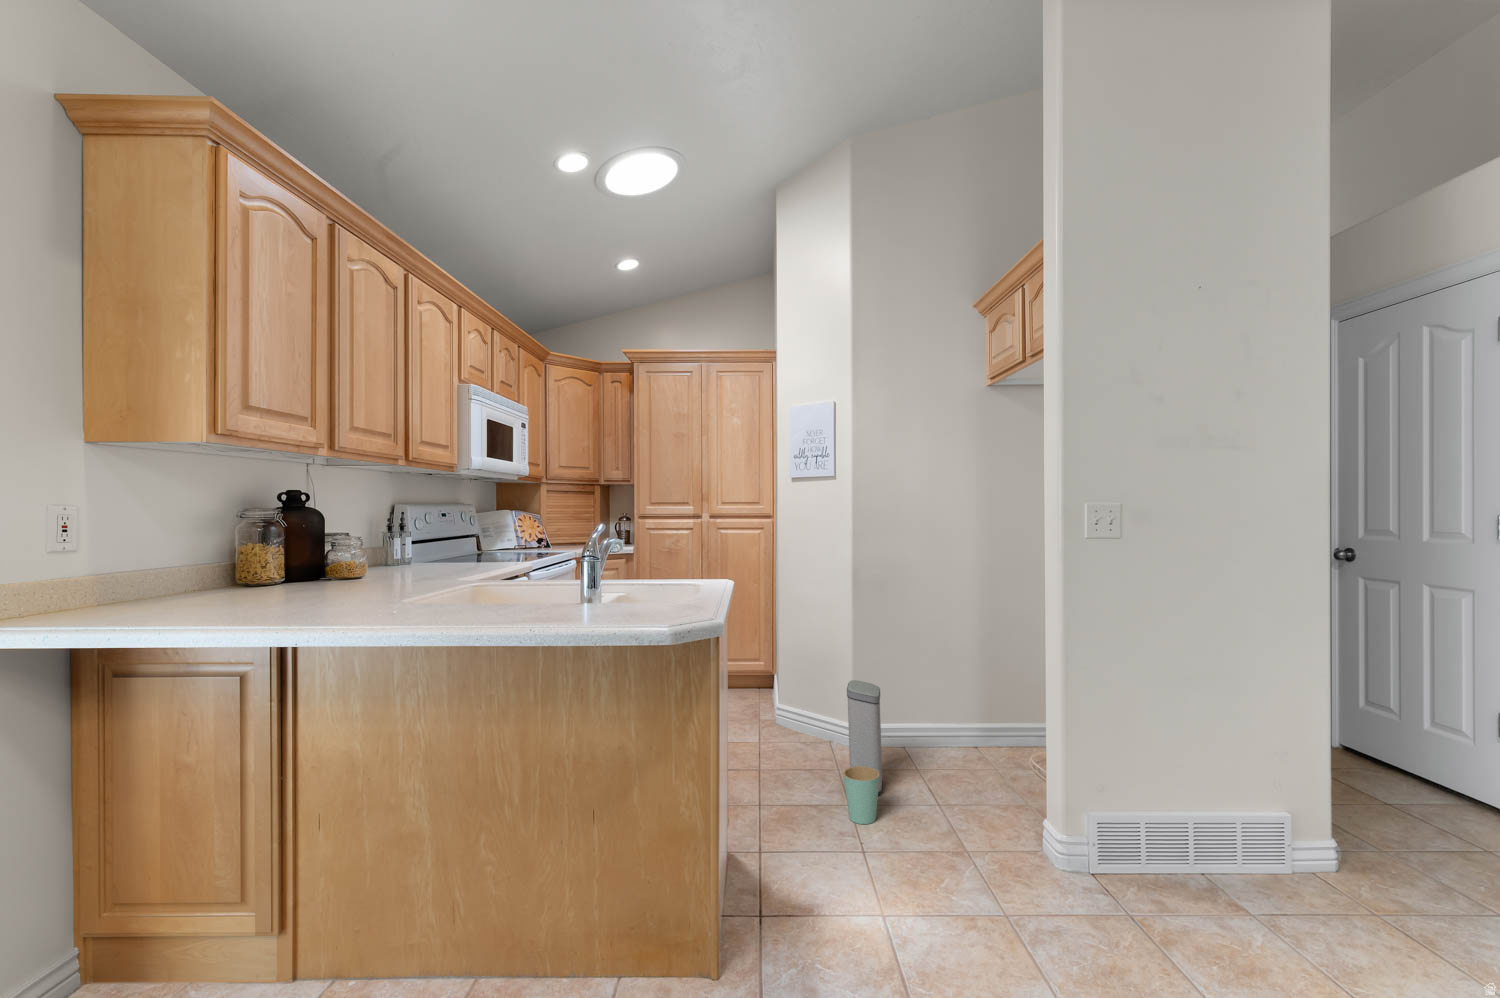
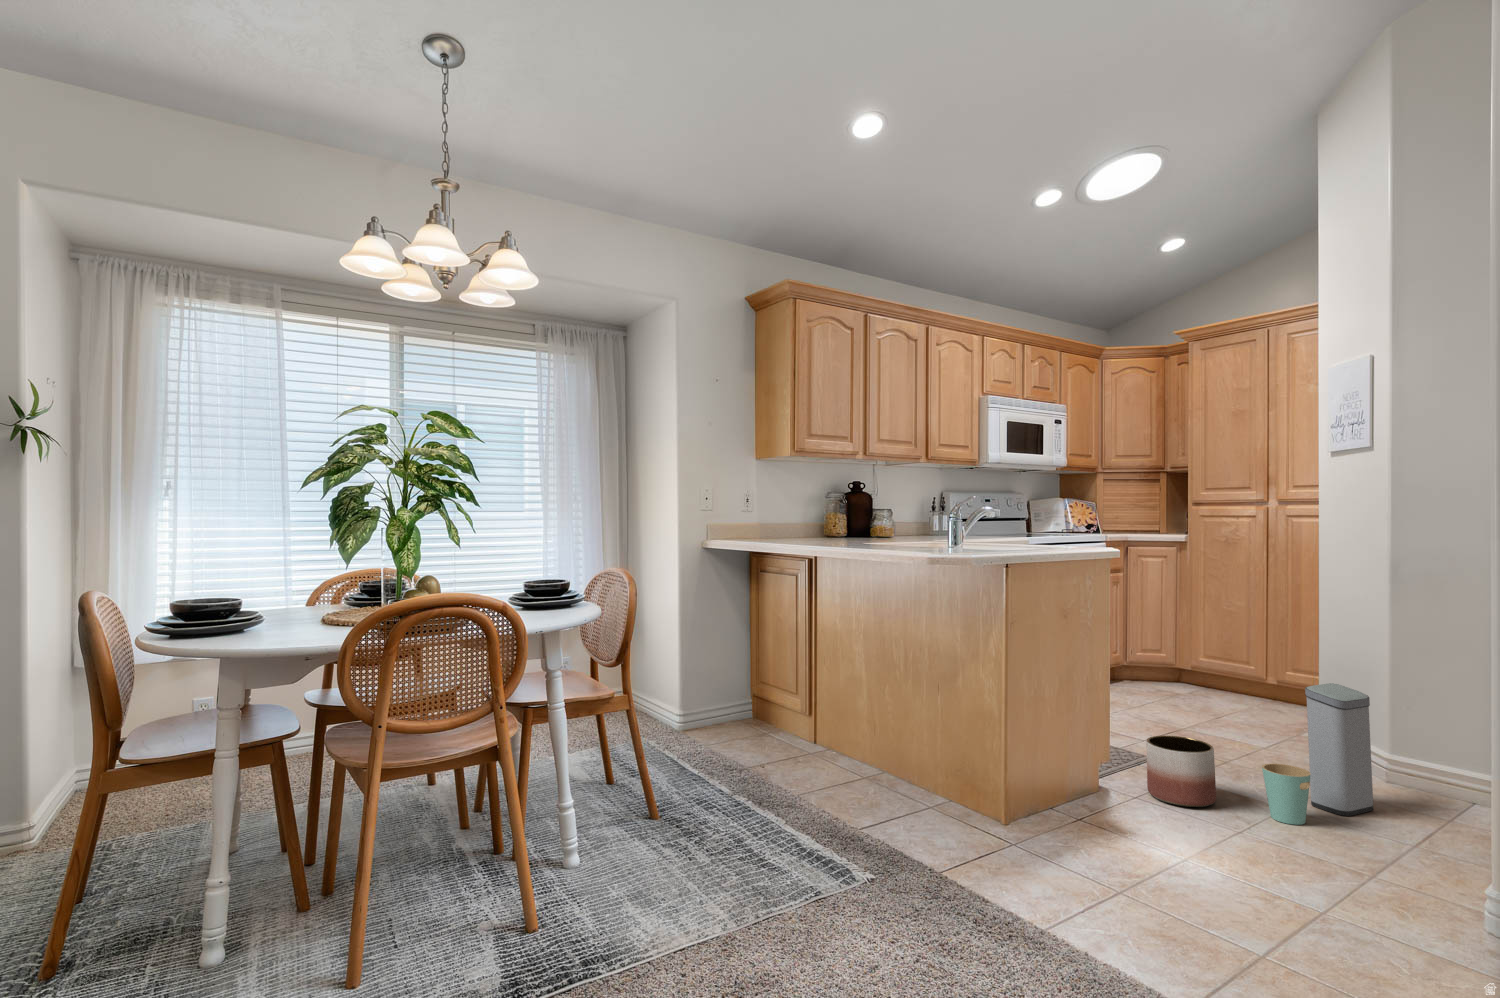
planter: none [752,766,814,845] -> present [1146,736,1216,807]

